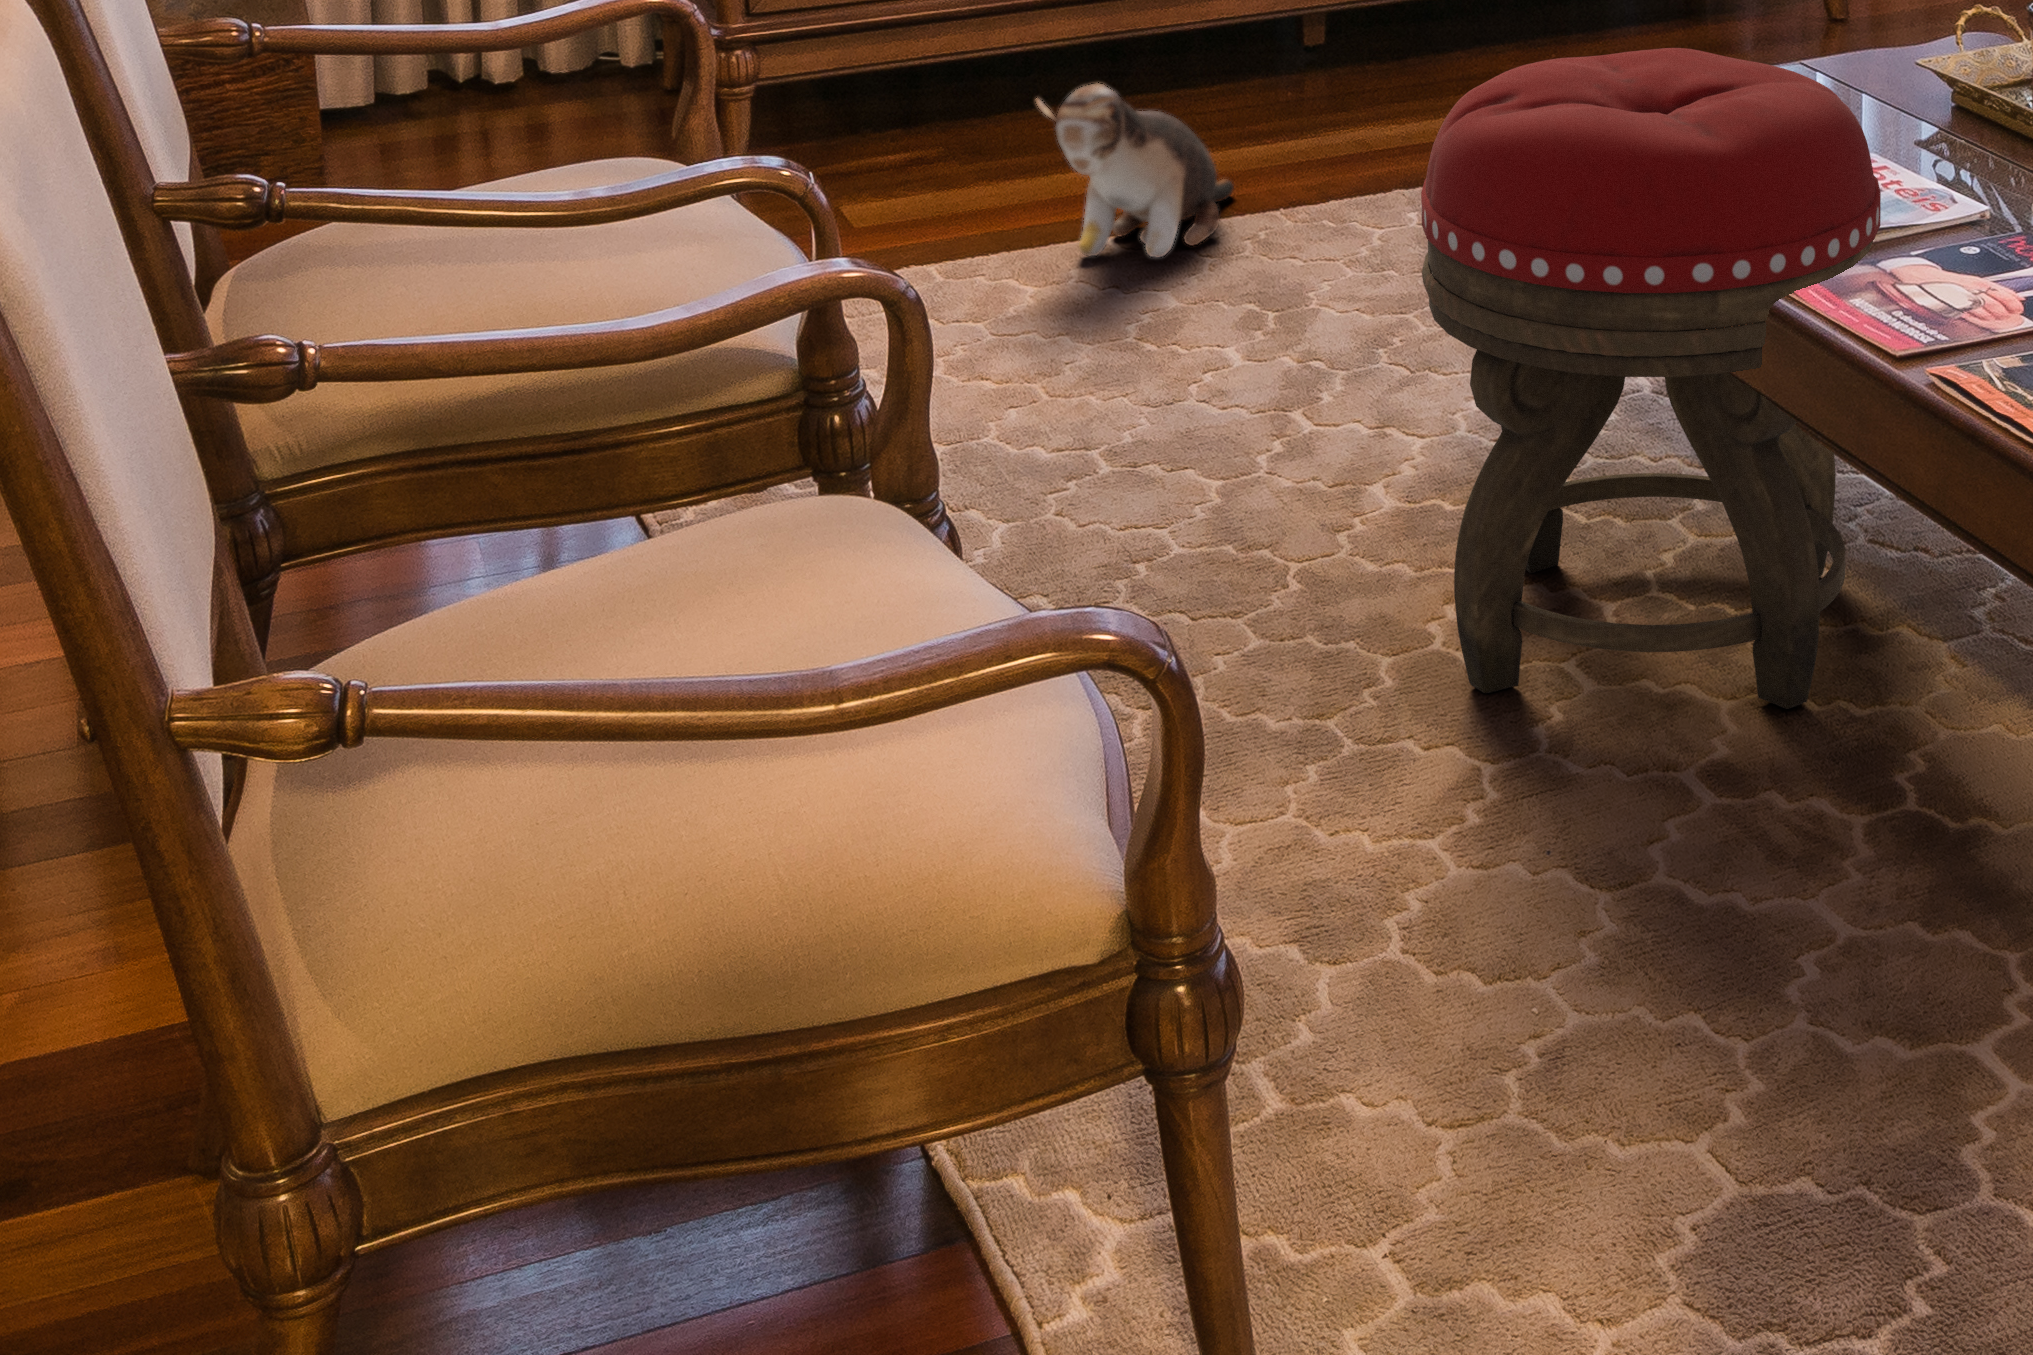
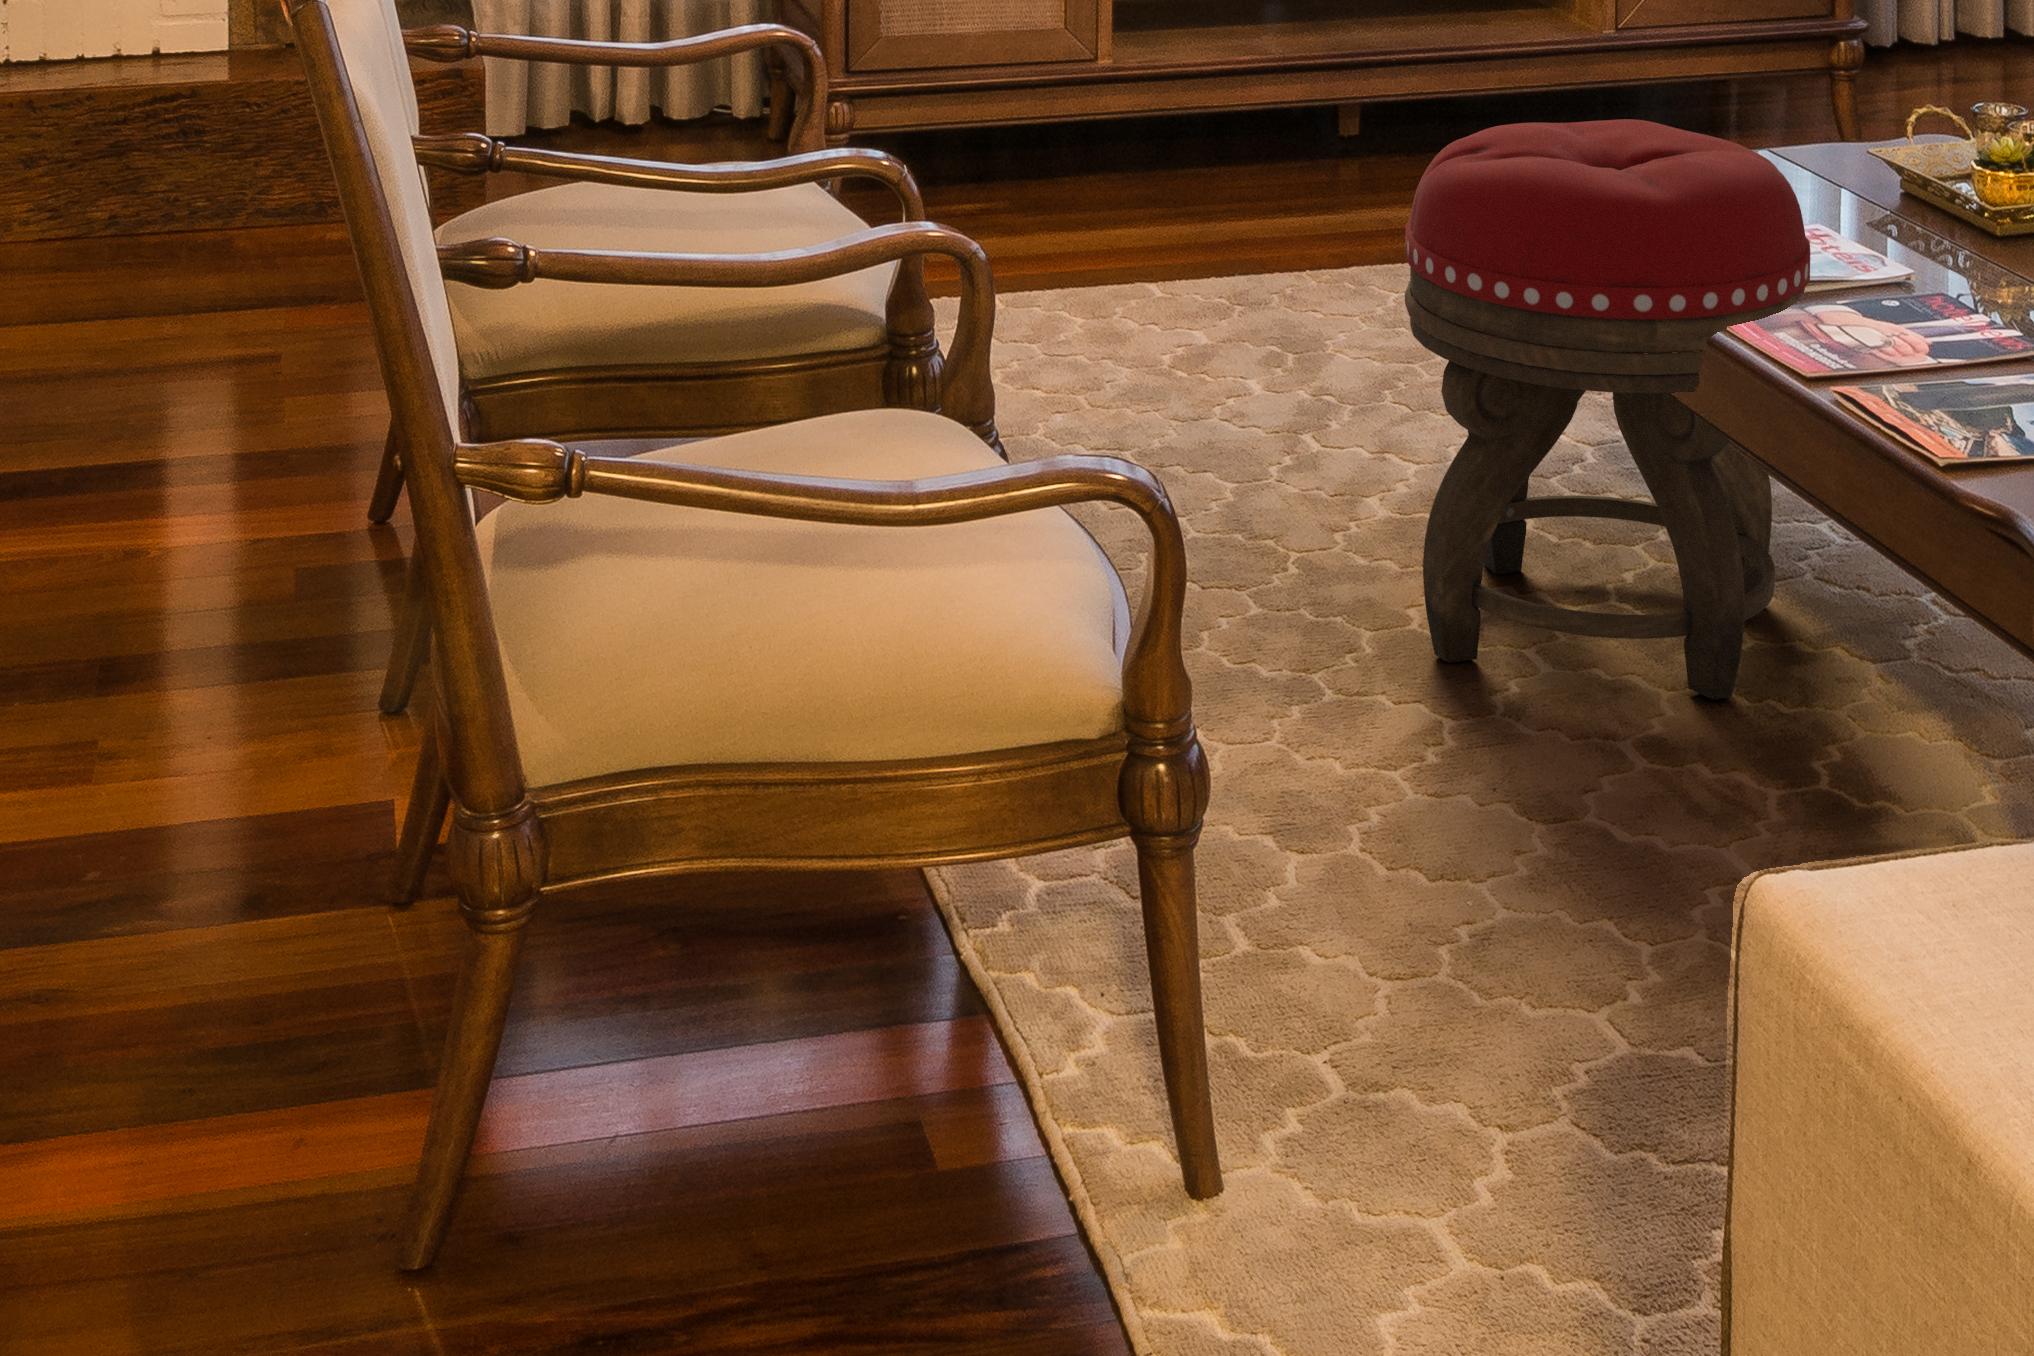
plush toy: present [1036,83,1234,257] -> none [1090,144,1260,301]

